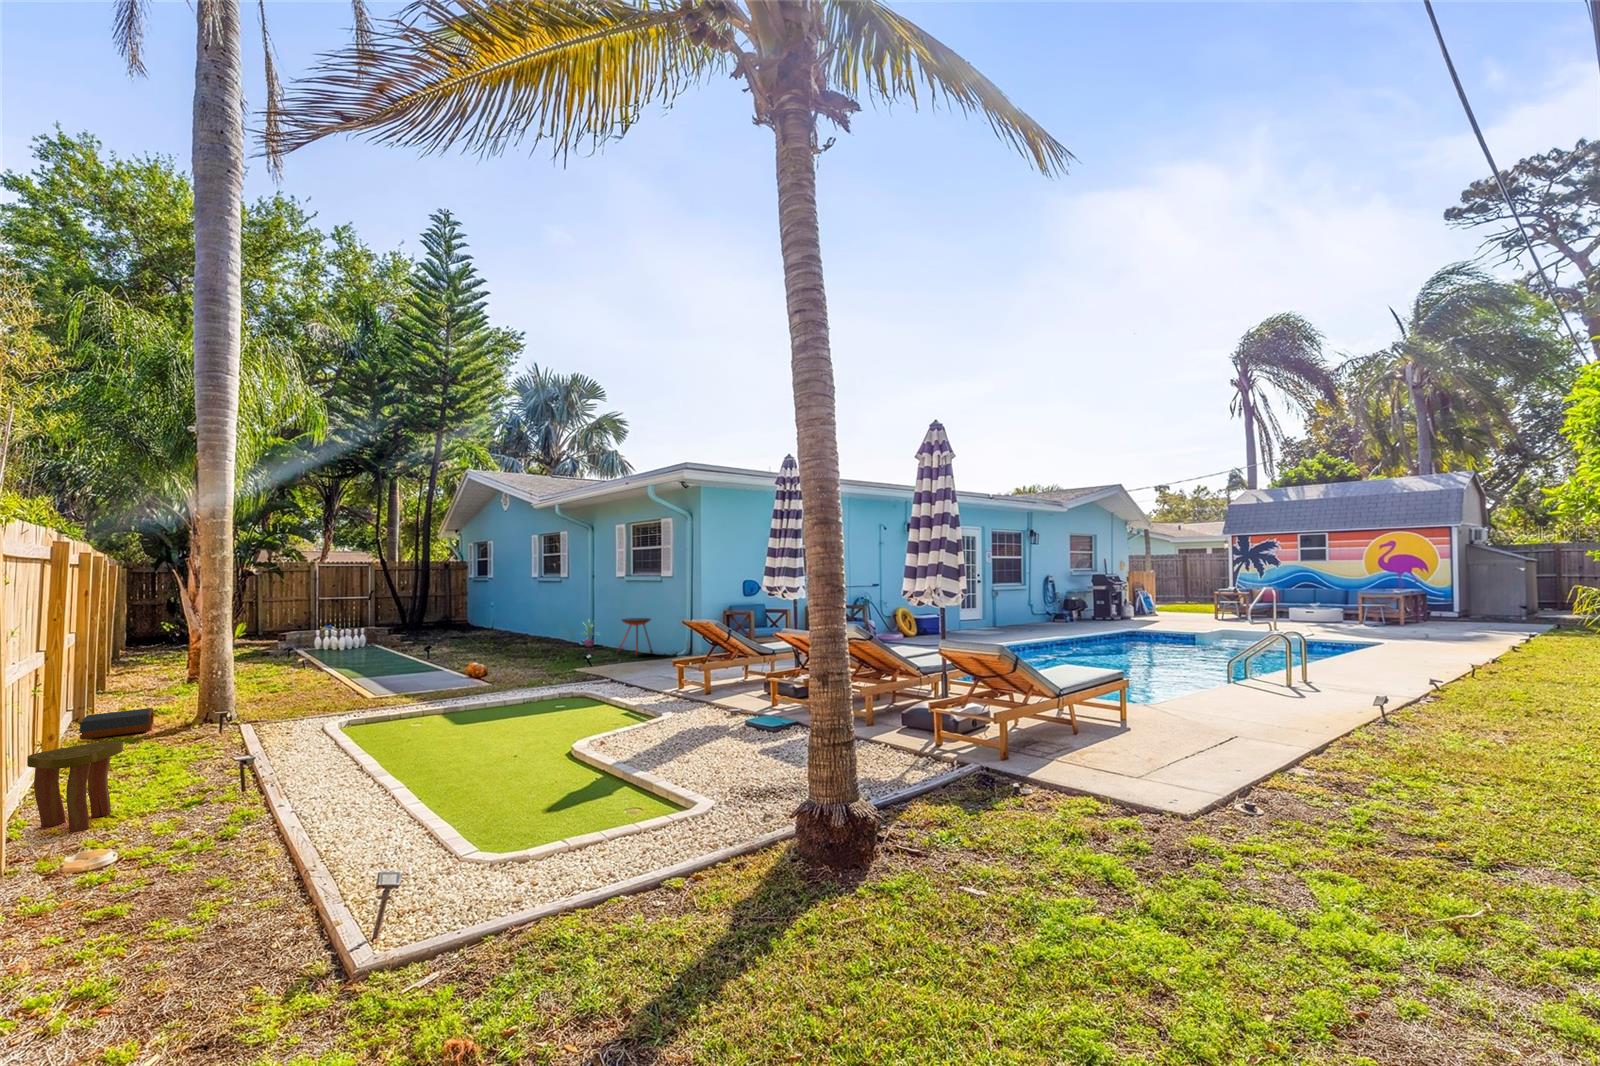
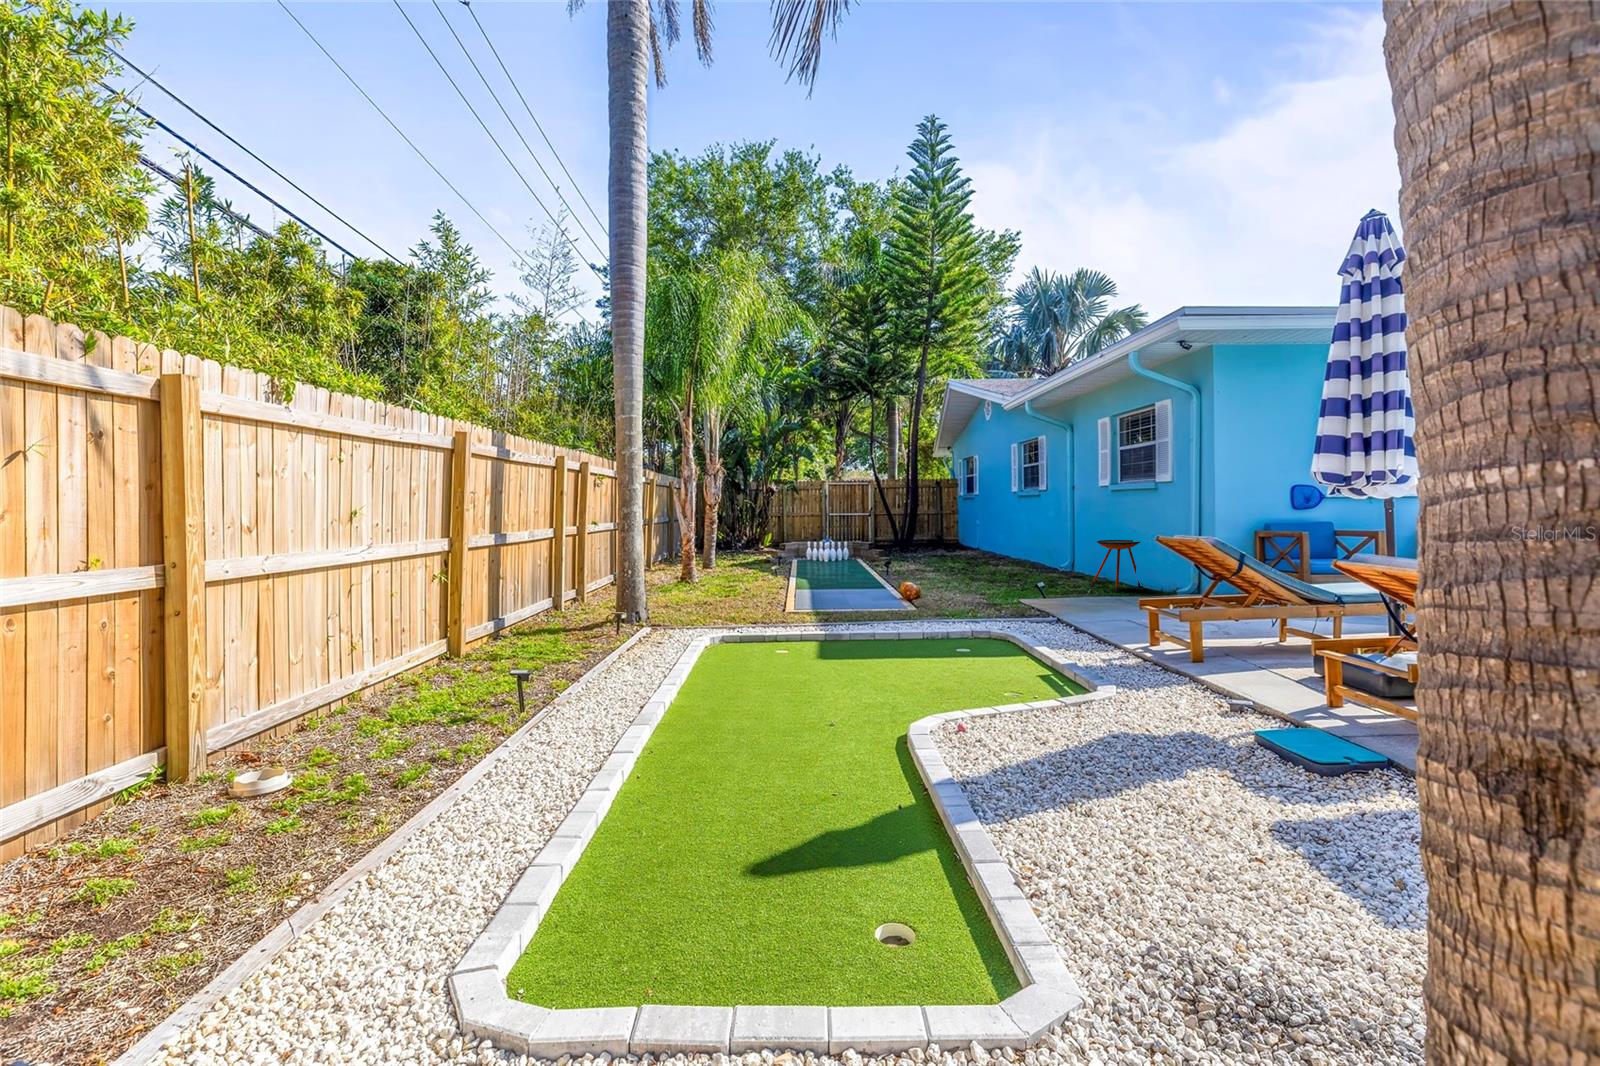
decorative plant: present [584,620,594,647] -> none [1043,540,1082,574]
storage box: present [80,708,154,739] -> none [536,603,598,626]
stool: present [27,741,123,832] -> none [337,638,425,733]

